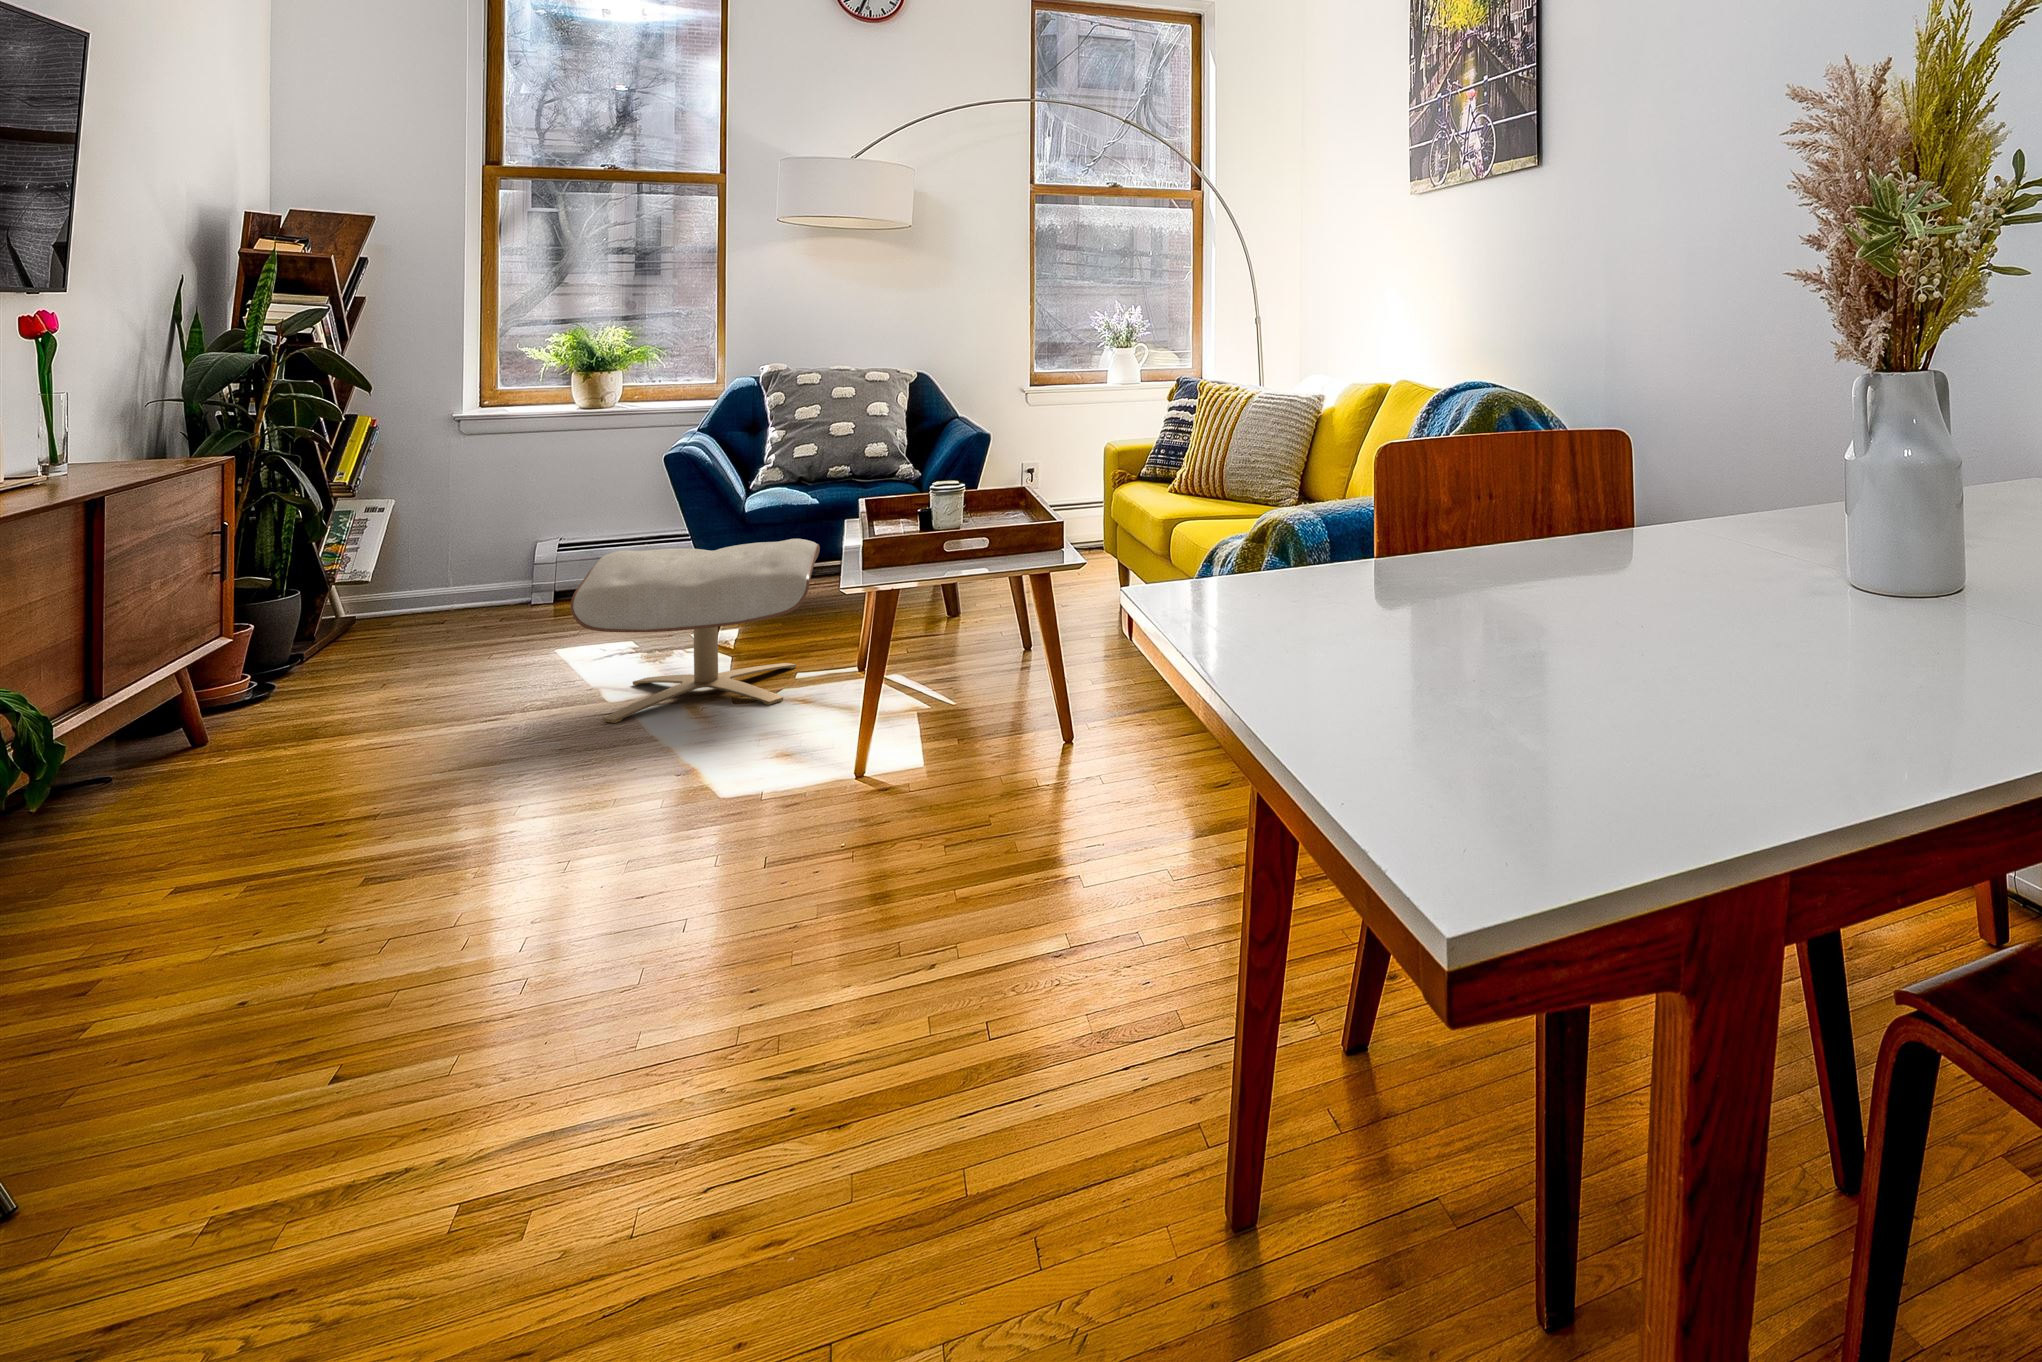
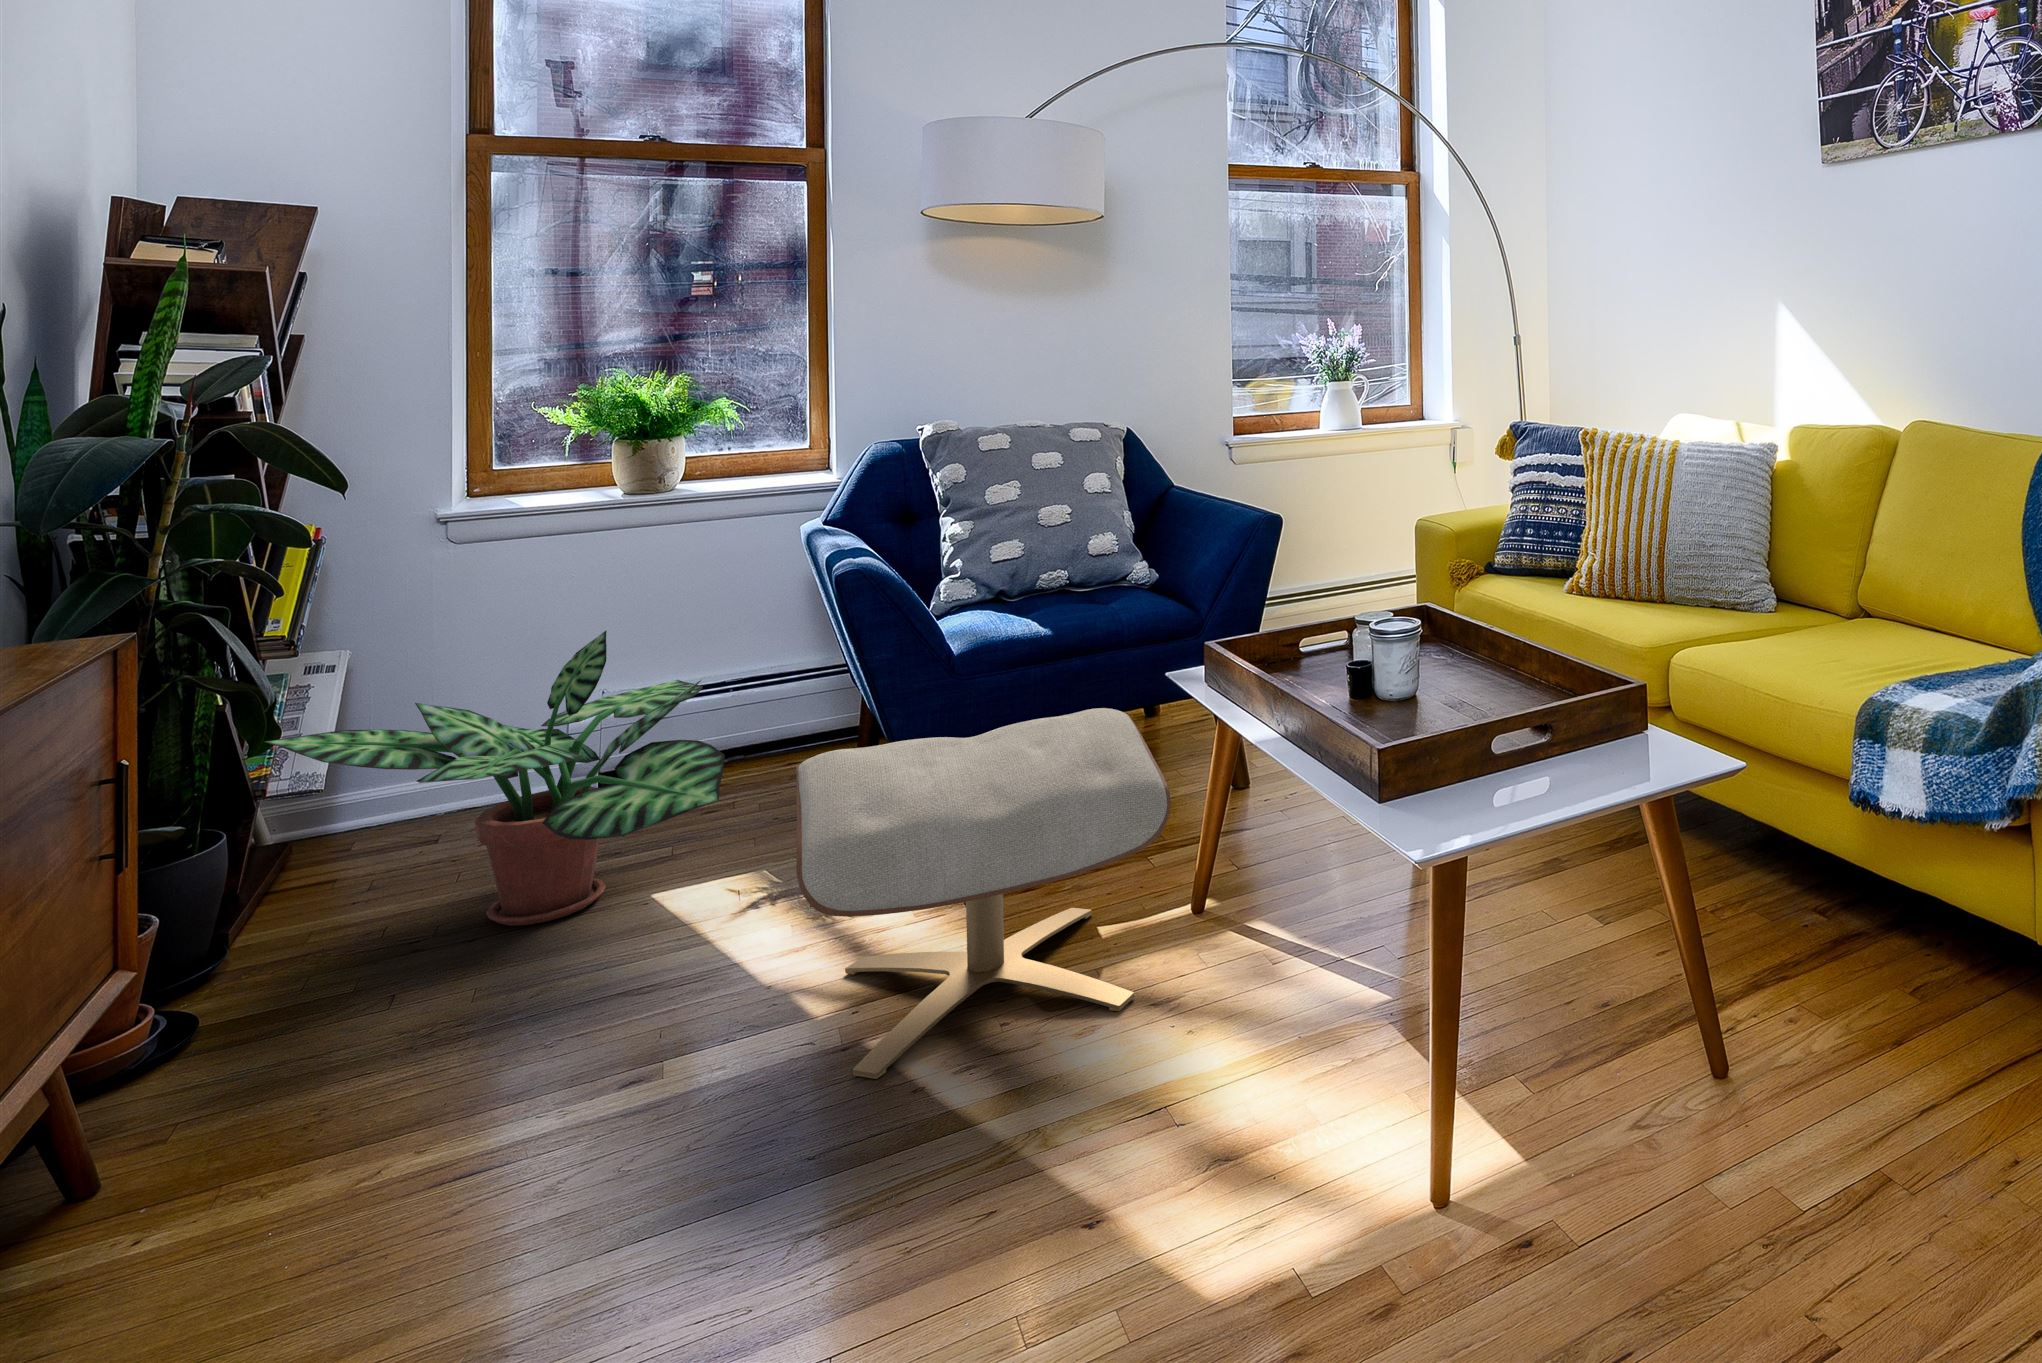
potted plant: none [317,486,600,659] -> present [265,631,725,926]

